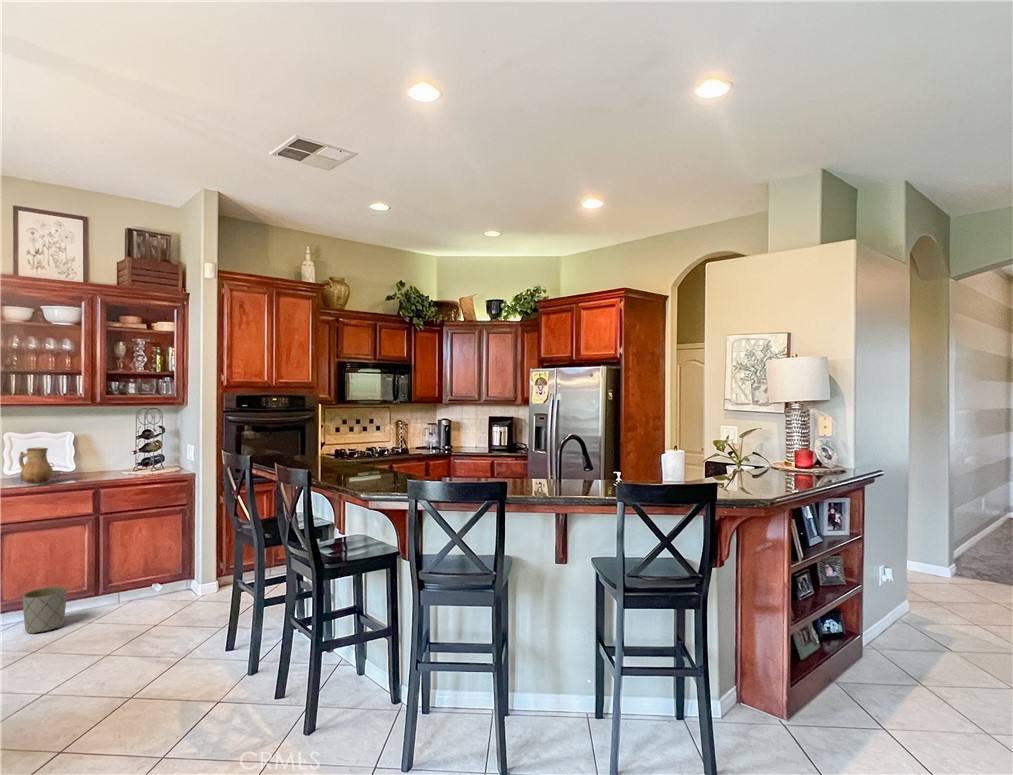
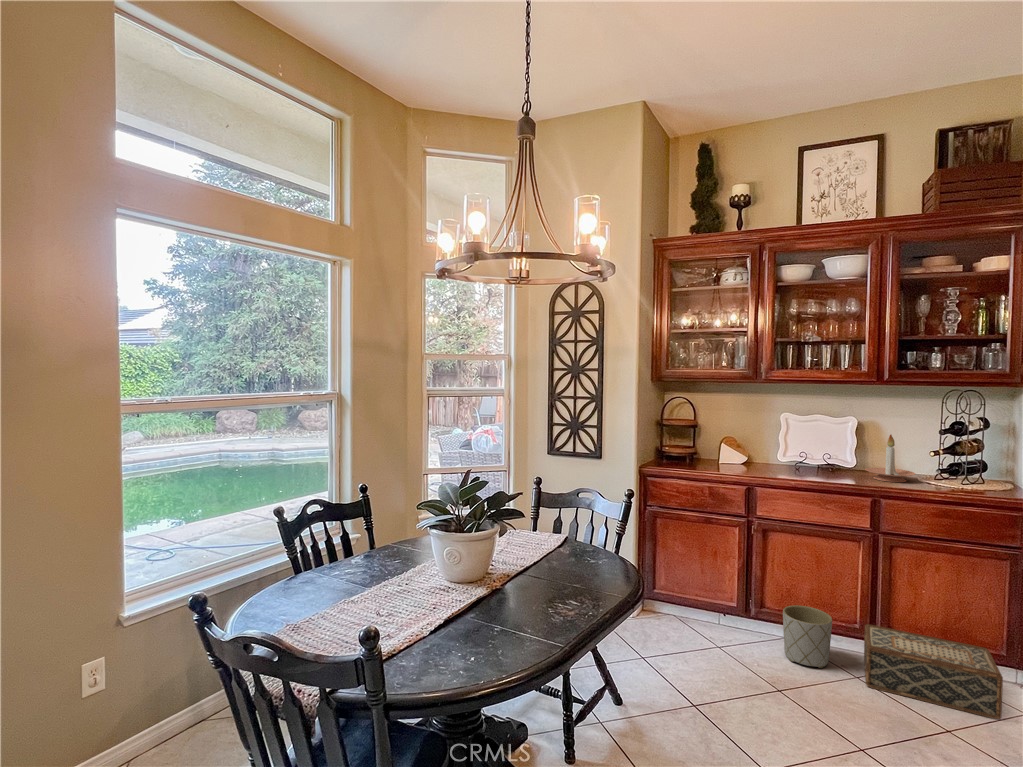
candle holder: none [84,442,121,477] -> present [865,435,915,482]
ceramic pitcher: present [19,448,53,486] -> none [790,432,826,479]
woven basket: none [91,570,180,624] -> present [864,624,1003,719]

